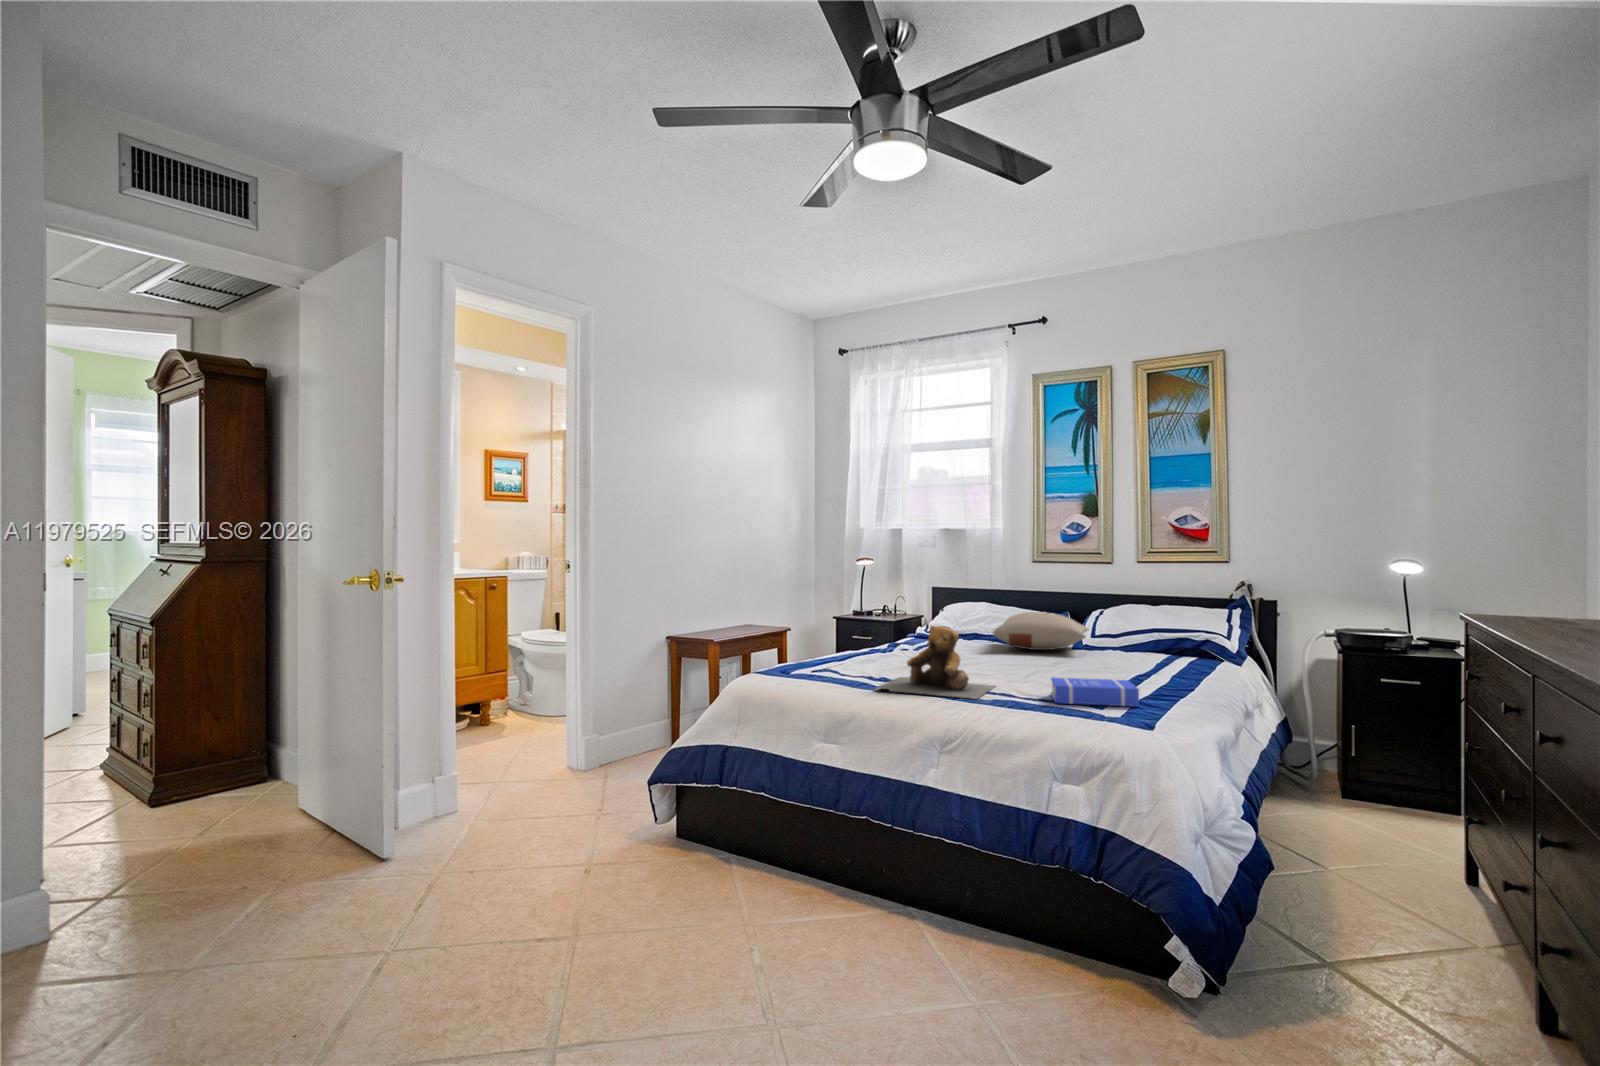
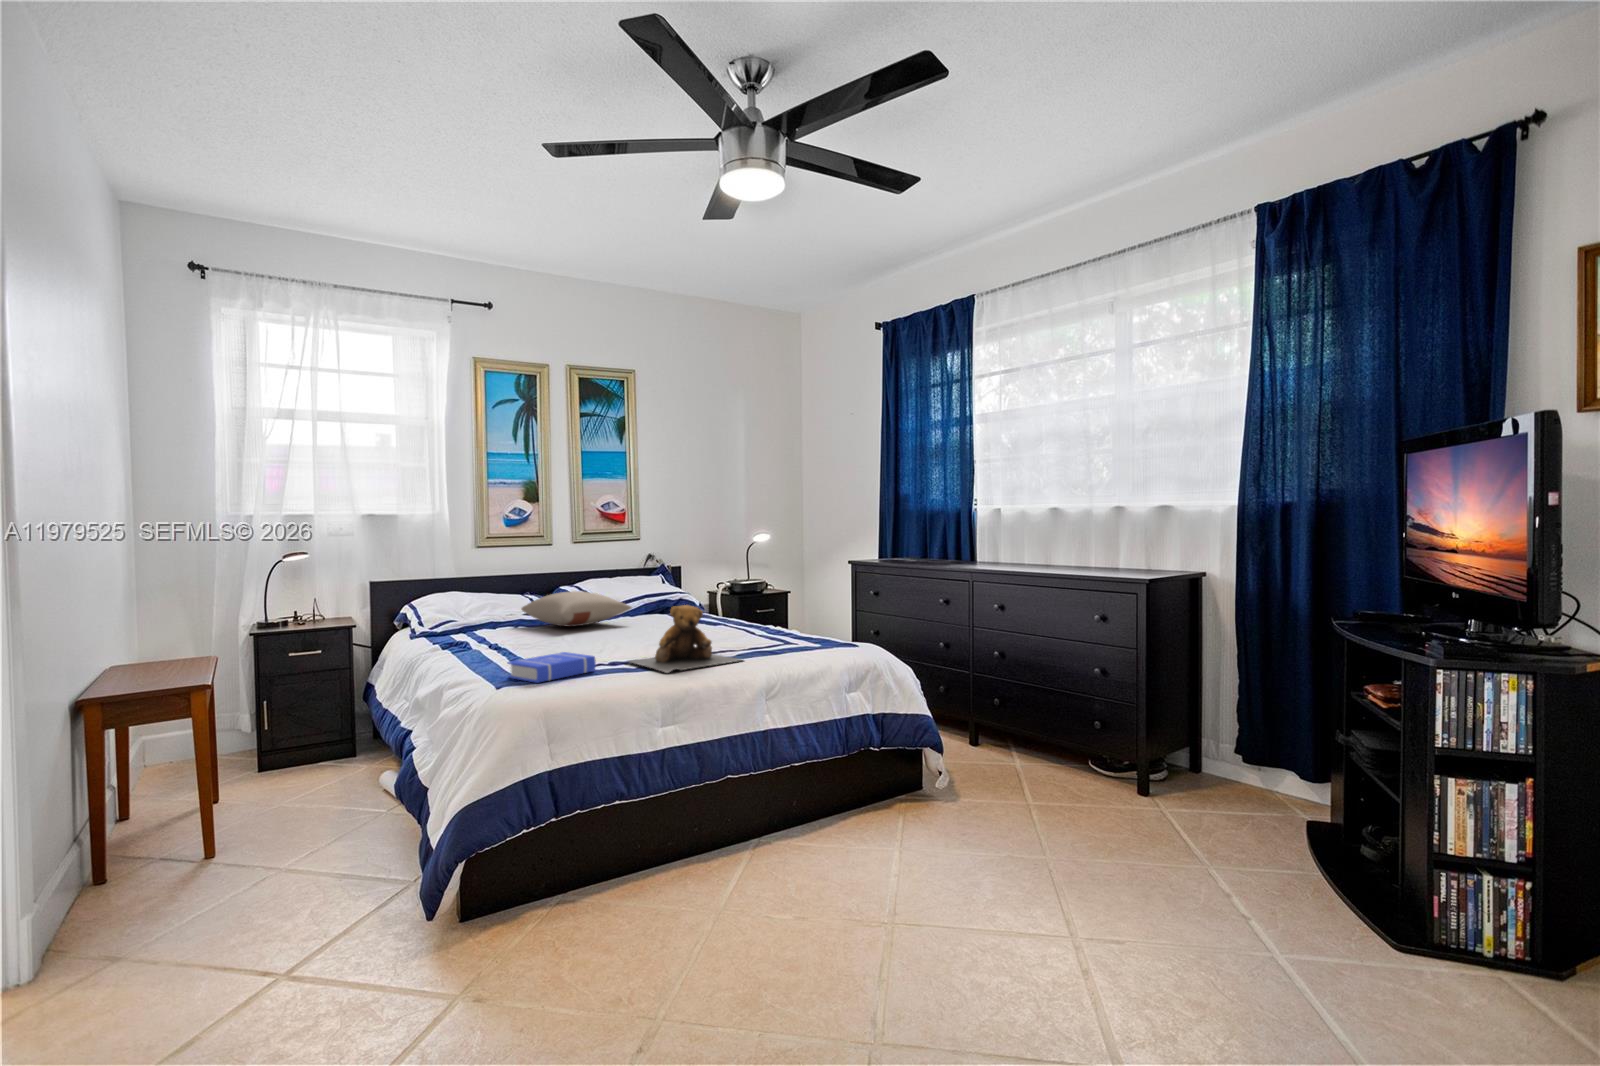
book: present [1051,677,1139,707] -> present [508,652,596,683]

